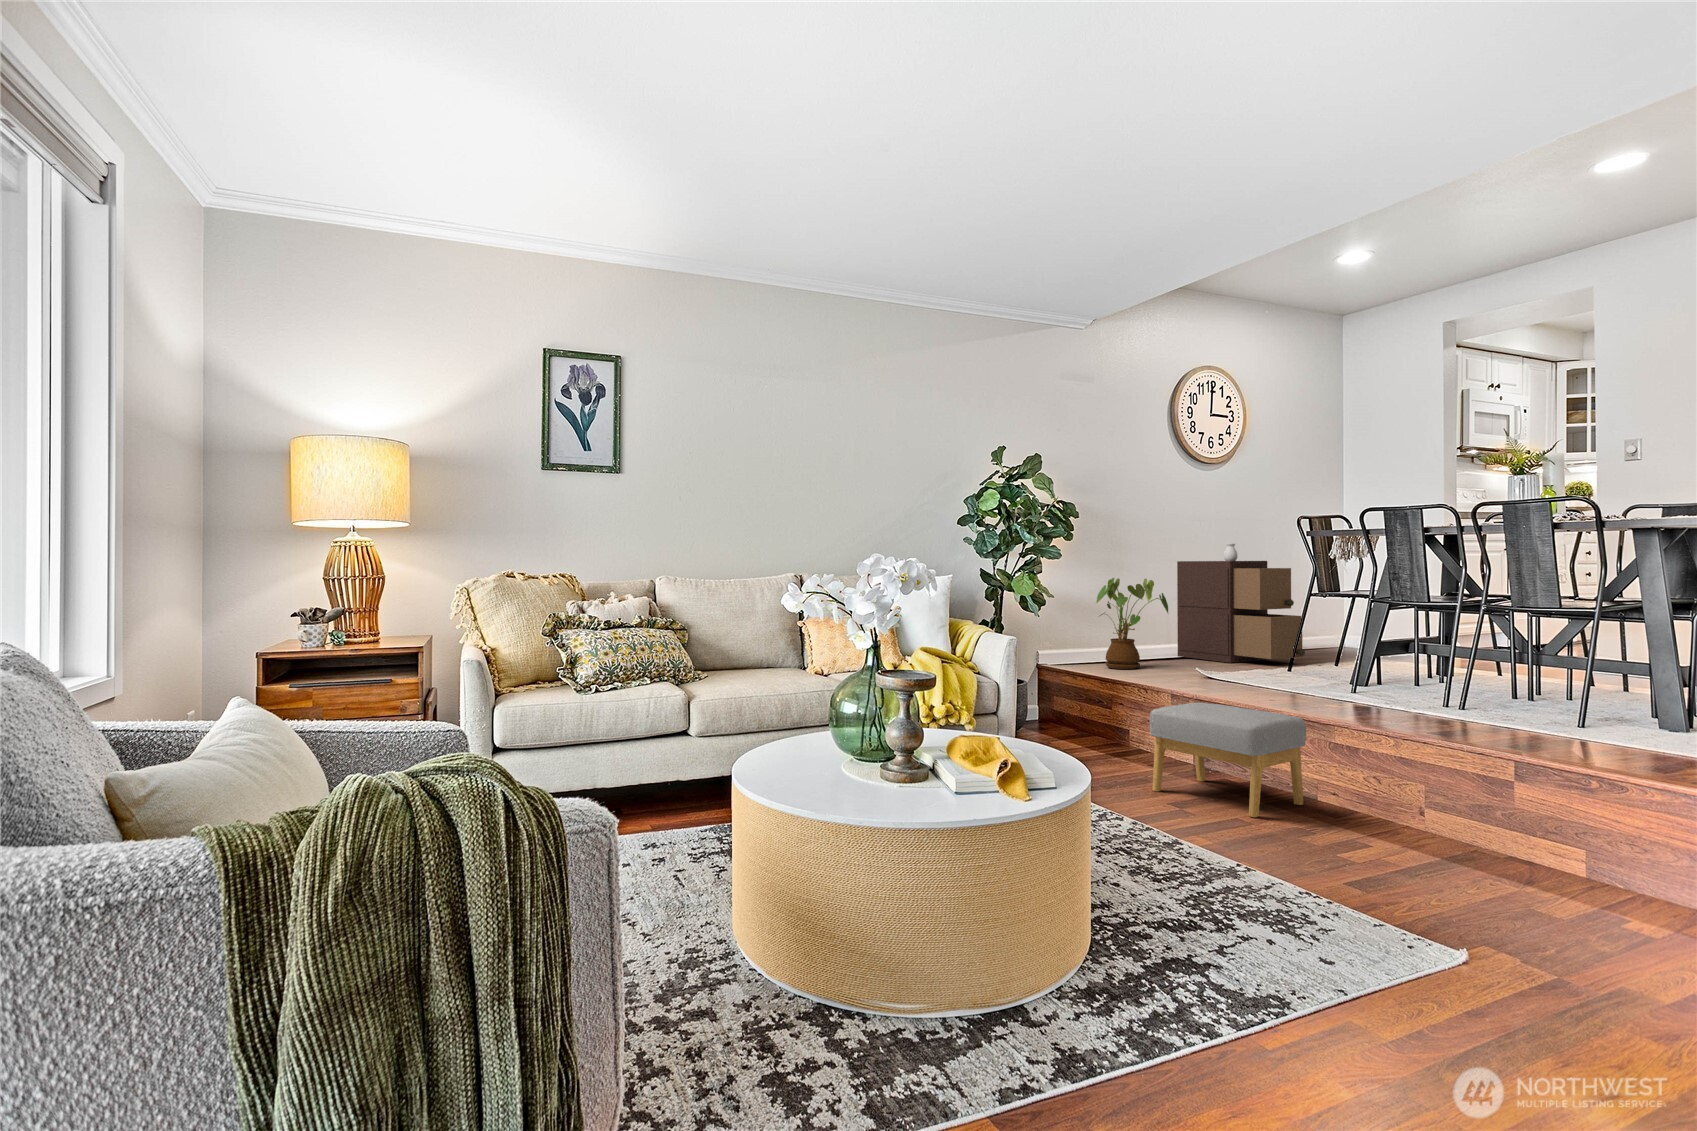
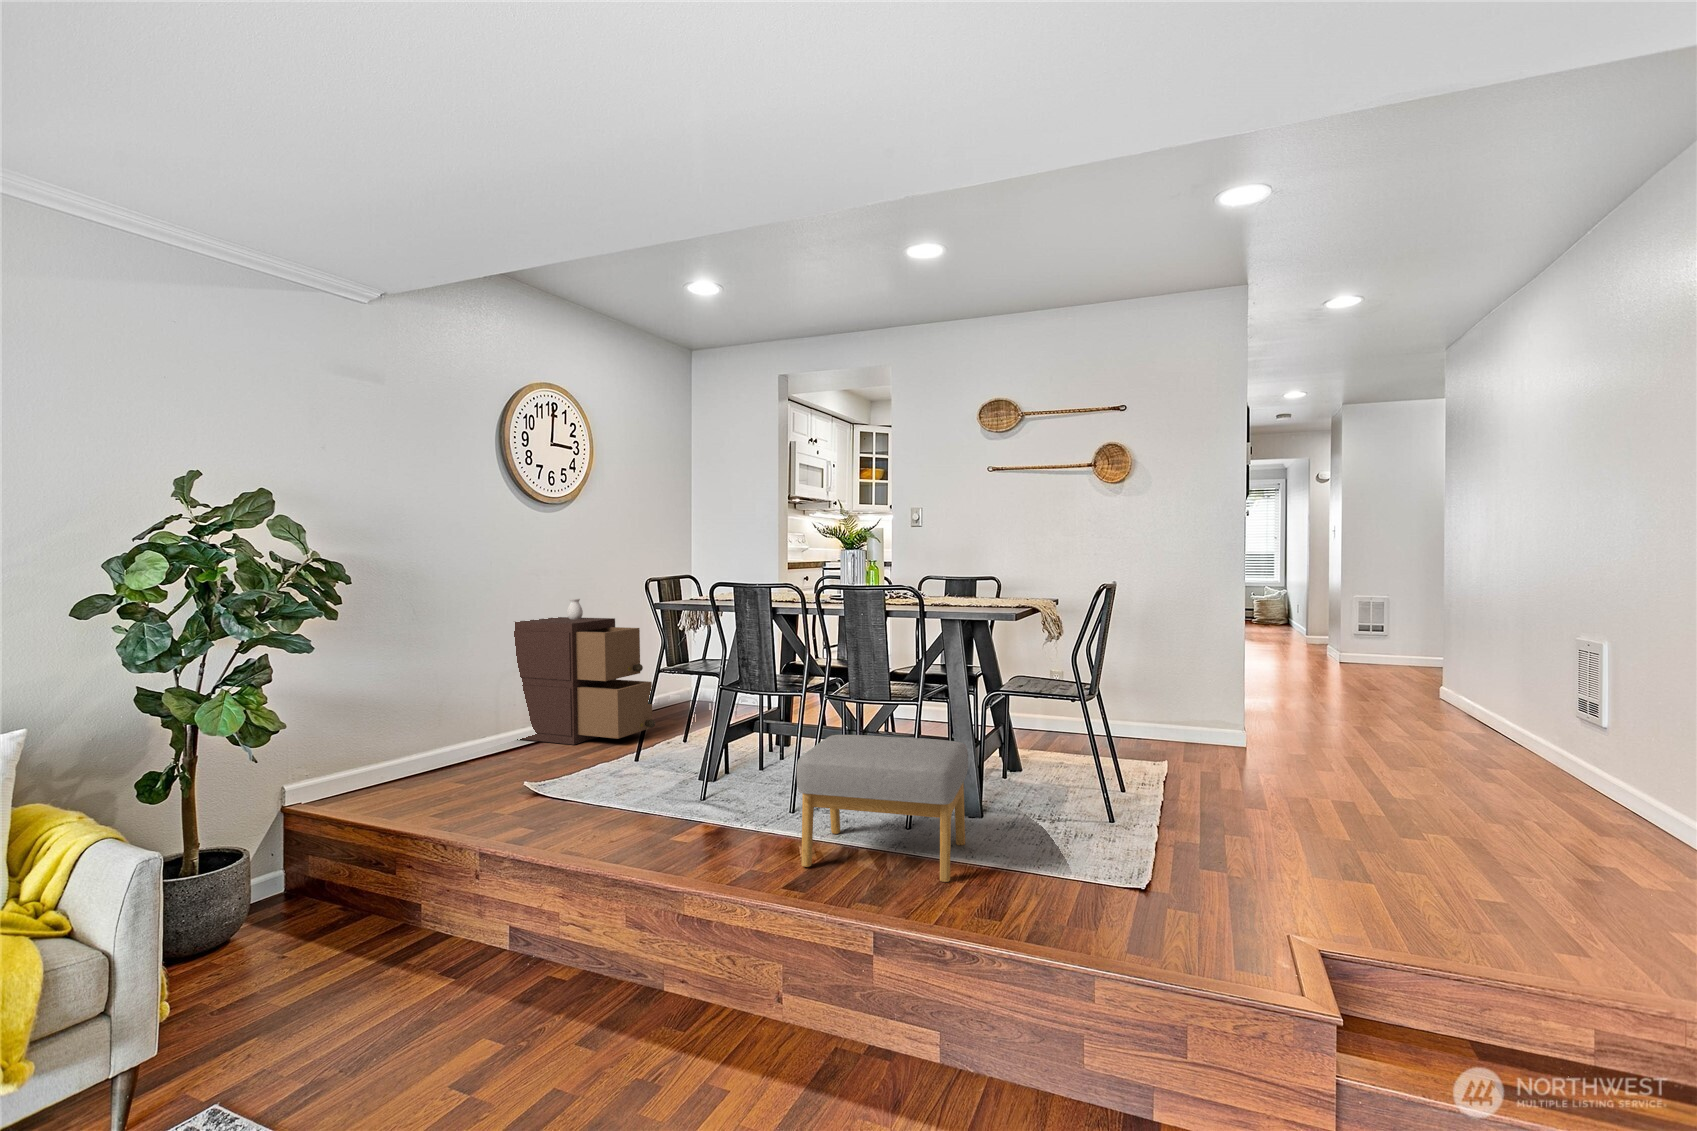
house plant: present [1096,578,1168,669] -> none [385,653,491,783]
footstool: present [1150,703,1306,817] -> present [797,735,968,882]

